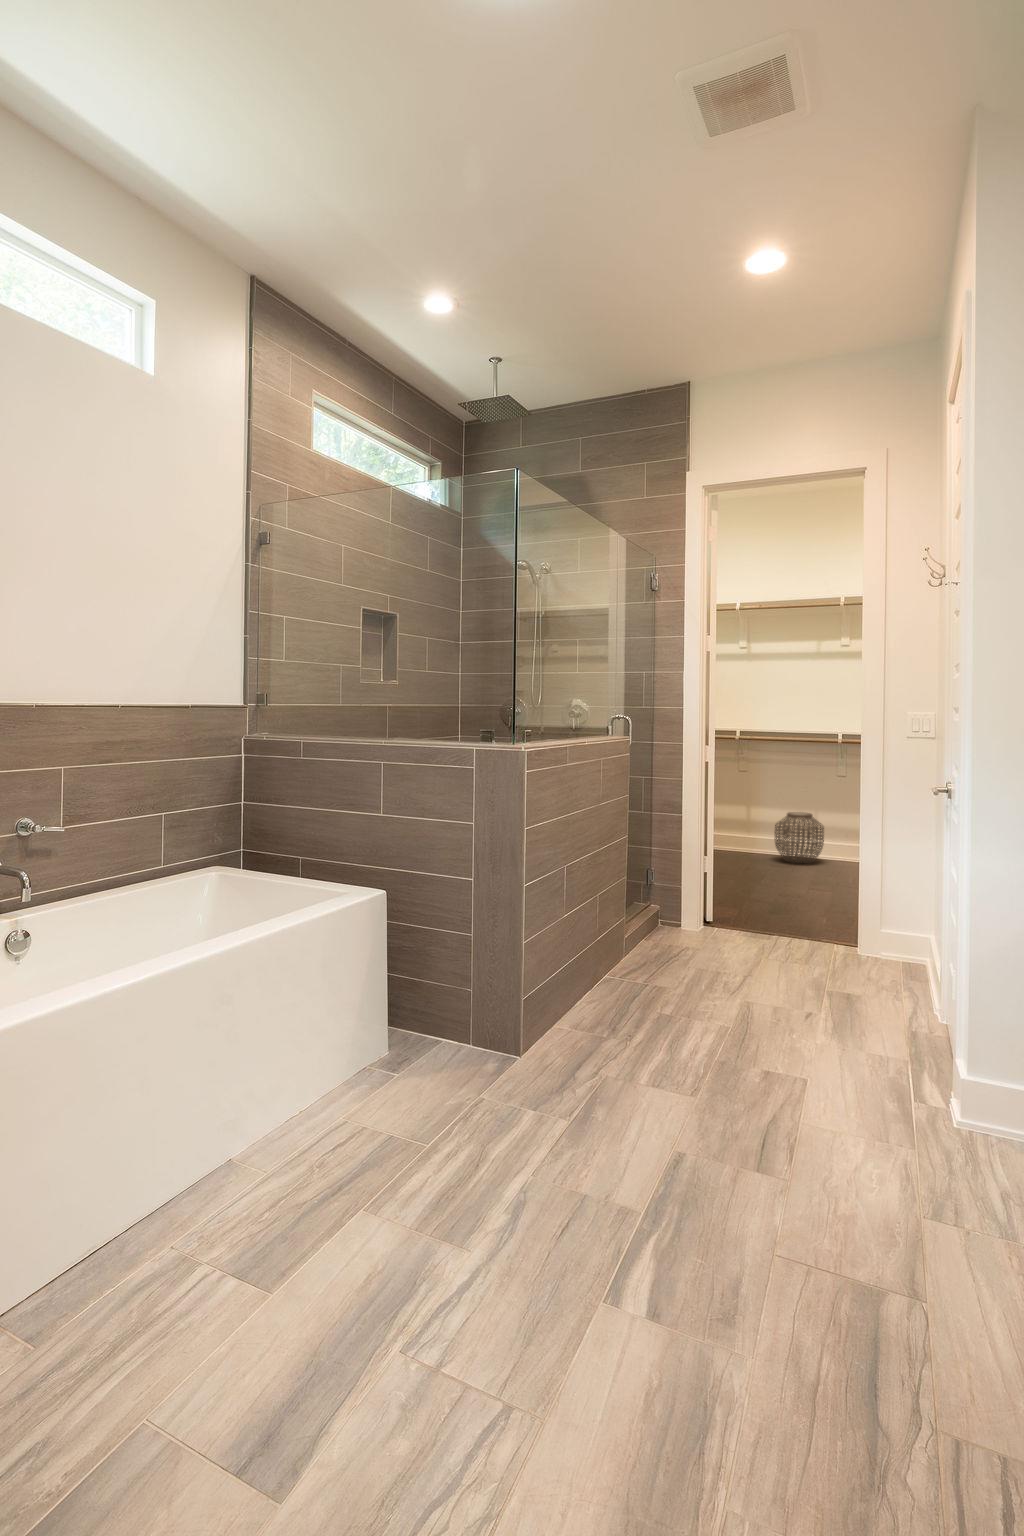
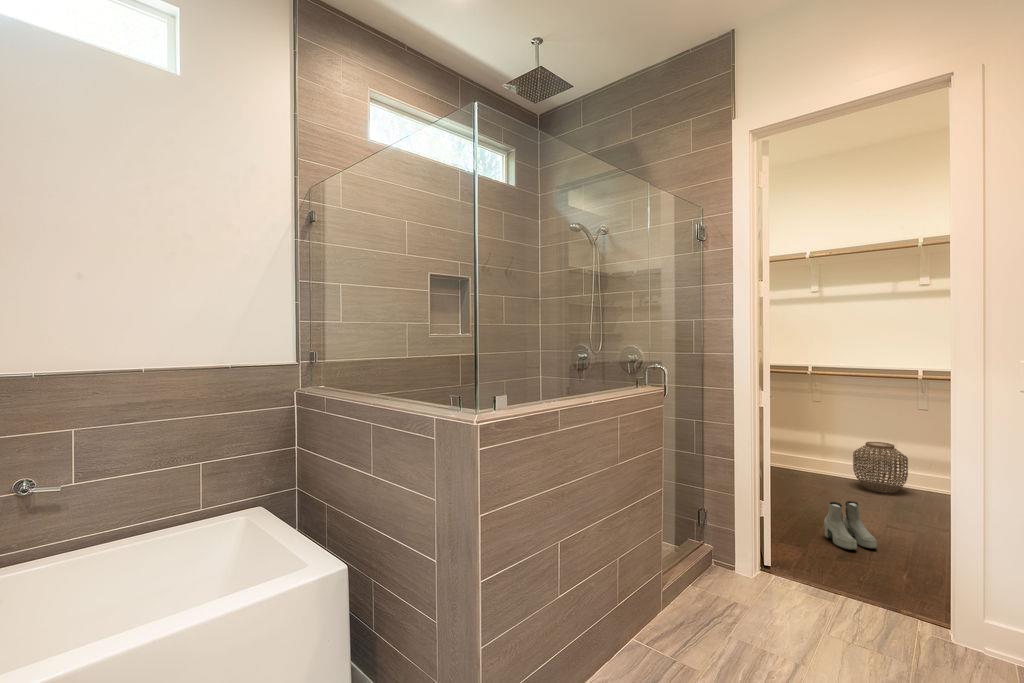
boots: none [754,862,799,905] -> present [824,501,877,550]

